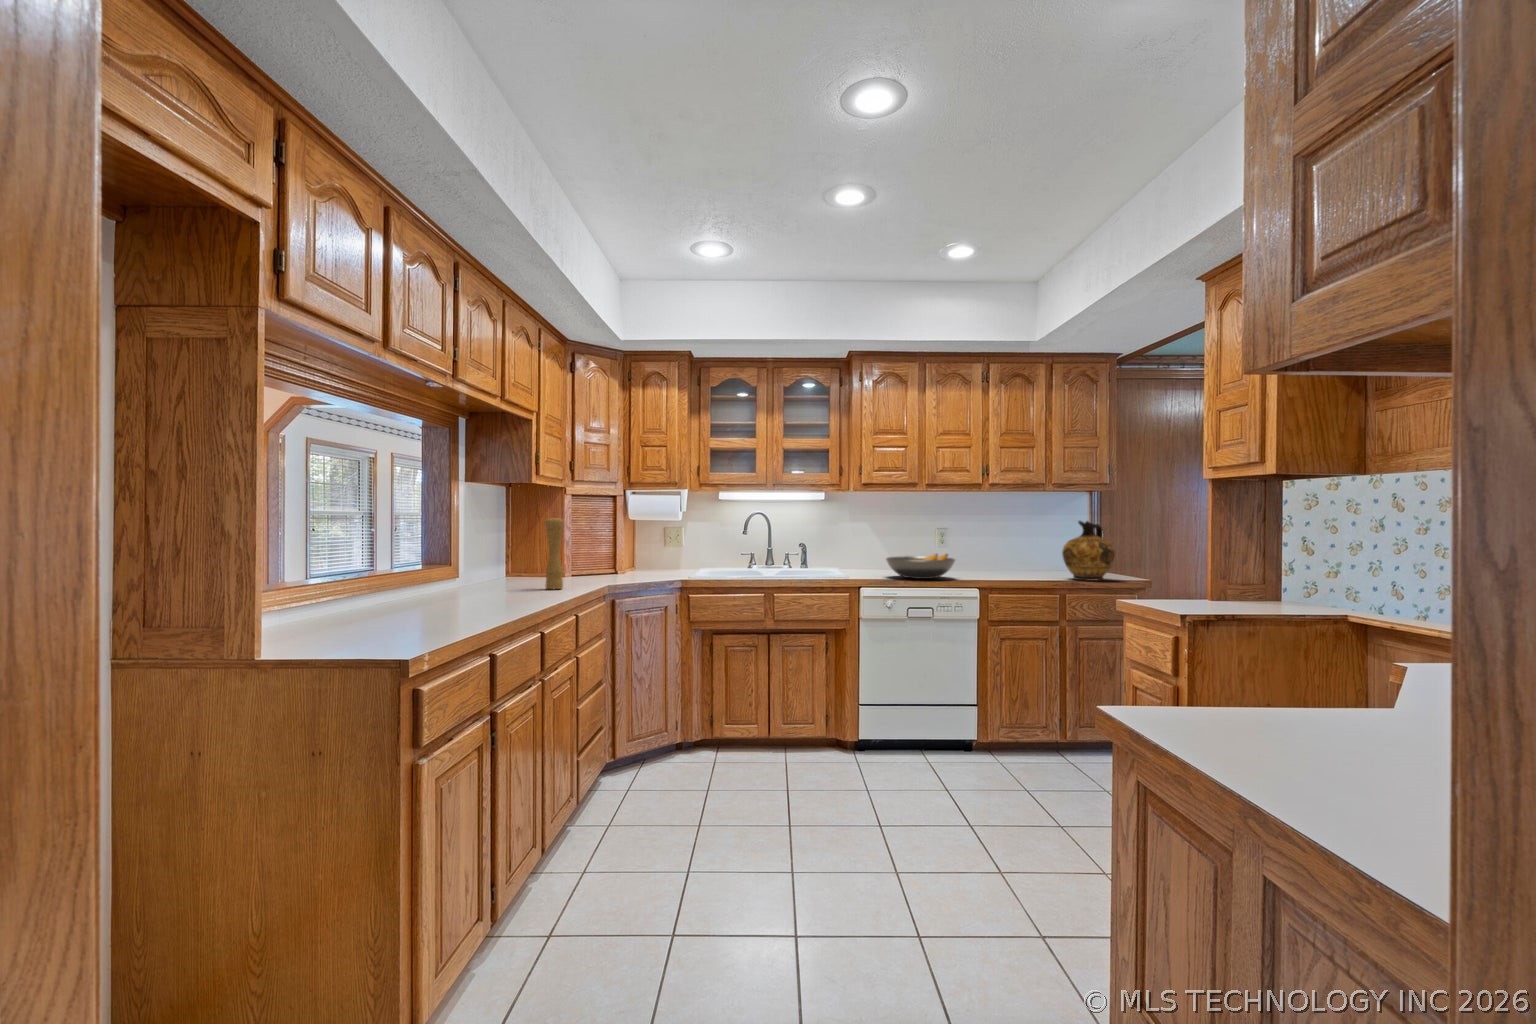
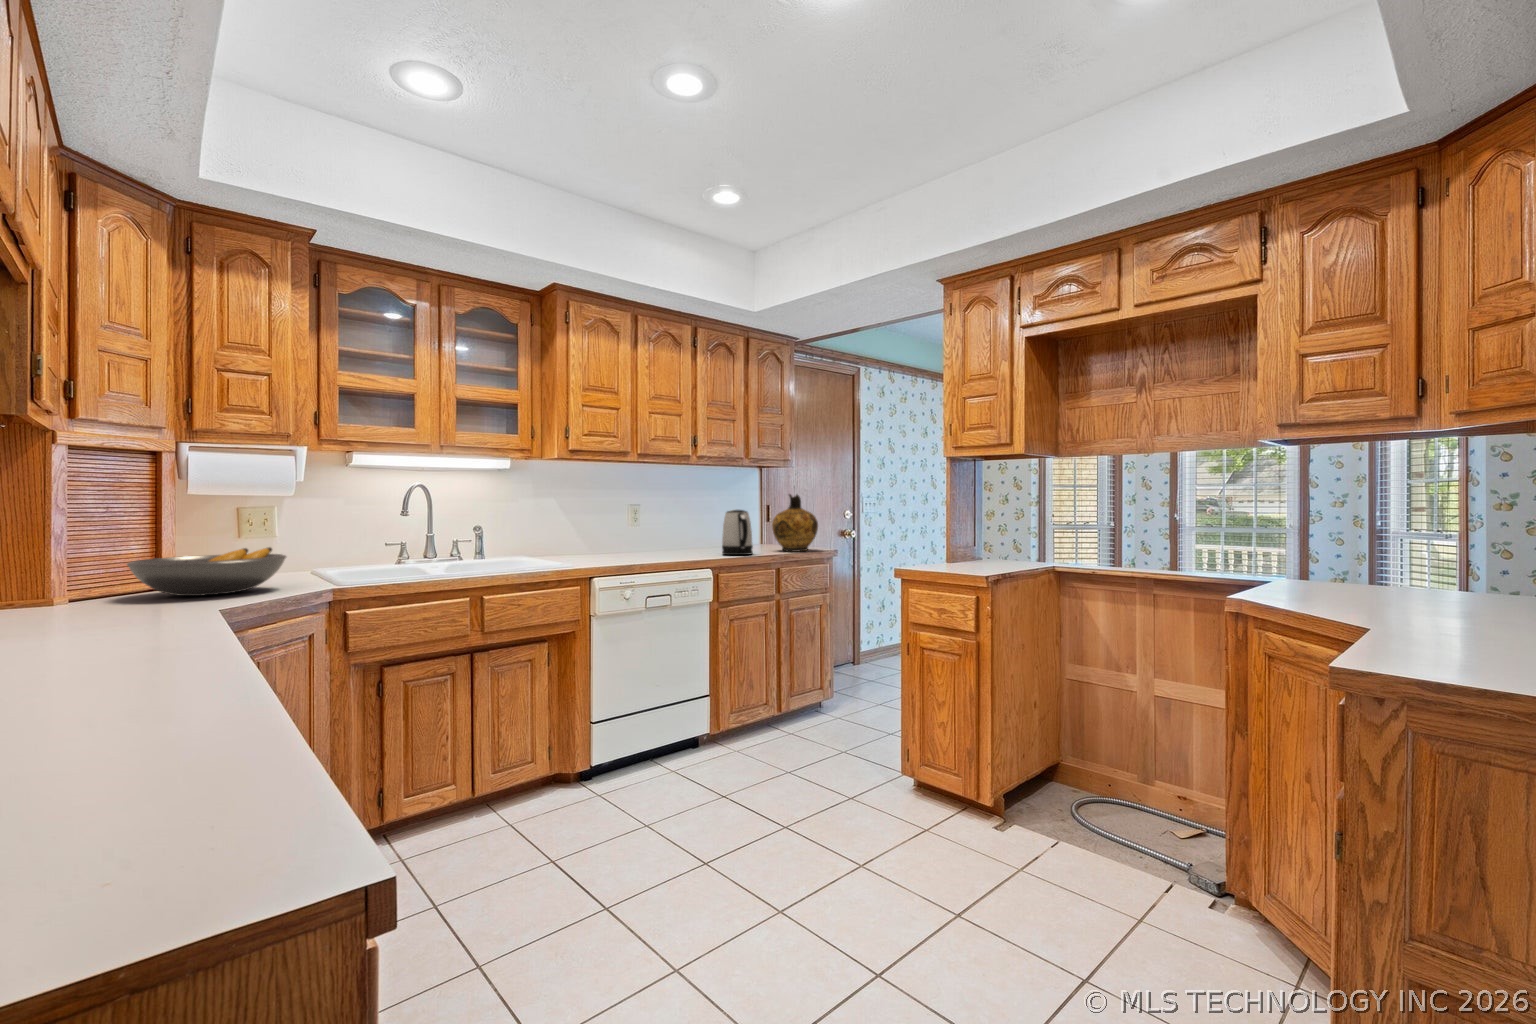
pepper mill: present [545,517,564,589] -> none [74,480,128,633]
kettle: none [998,536,1029,580] -> present [722,510,753,555]
fruit bowl: present [886,554,955,579] -> present [127,547,286,596]

